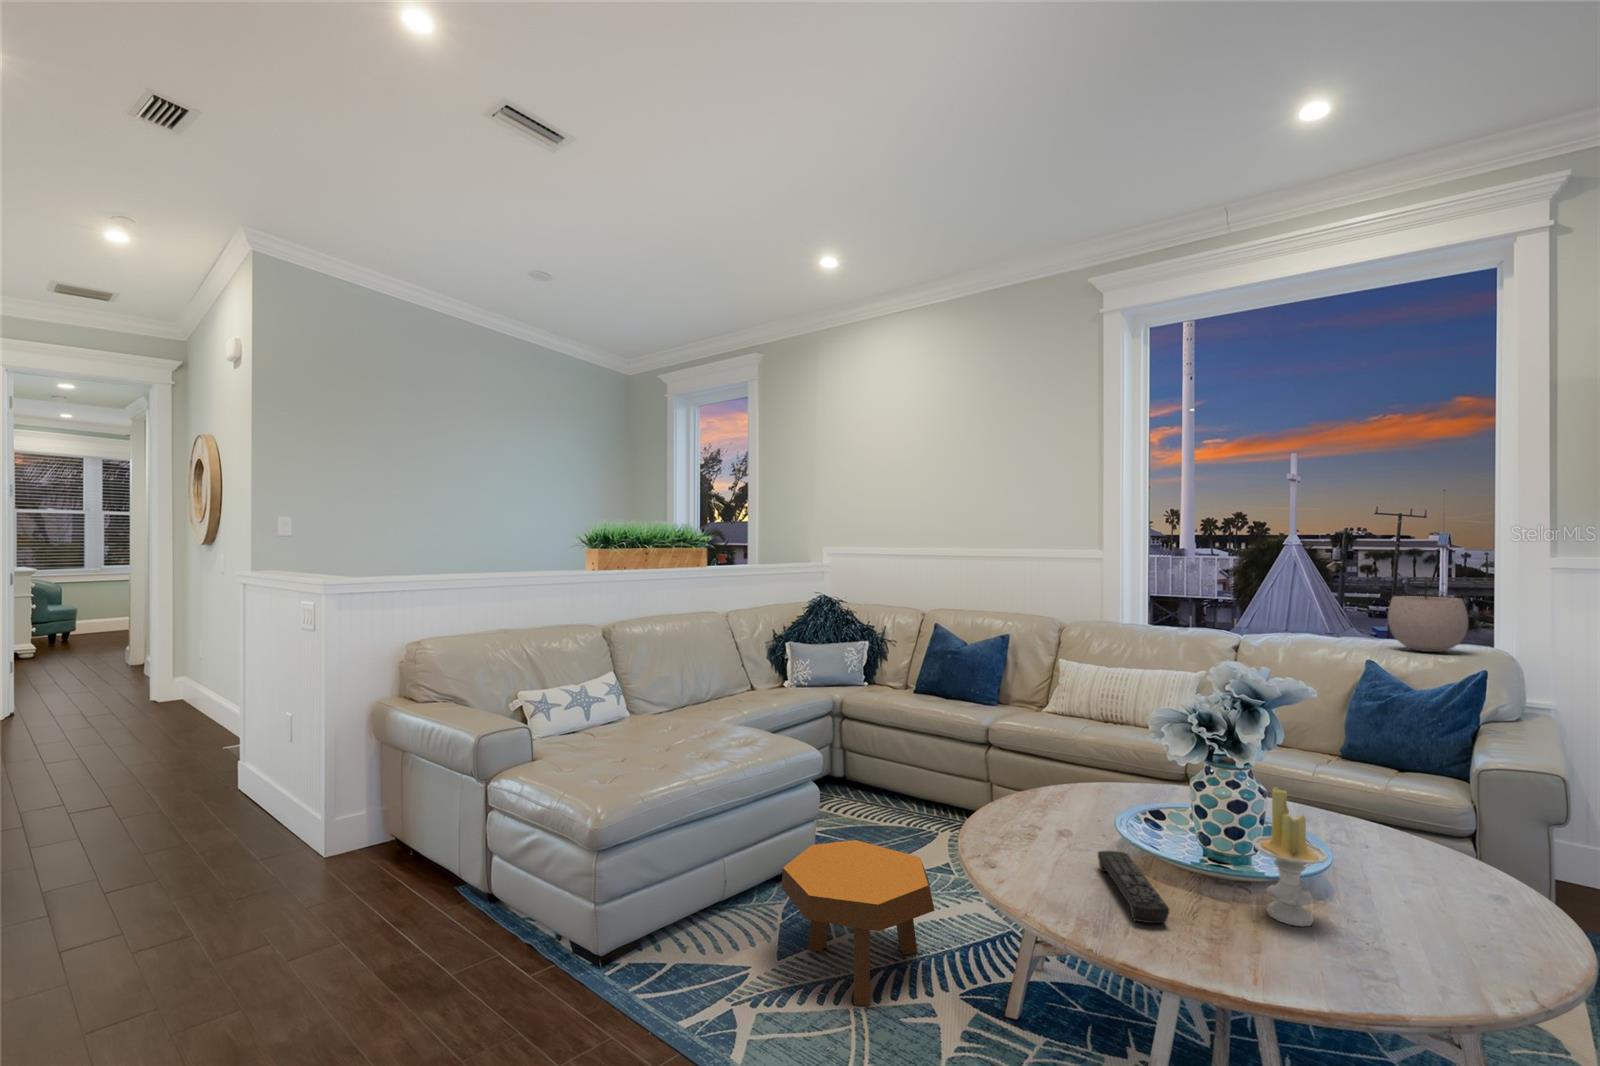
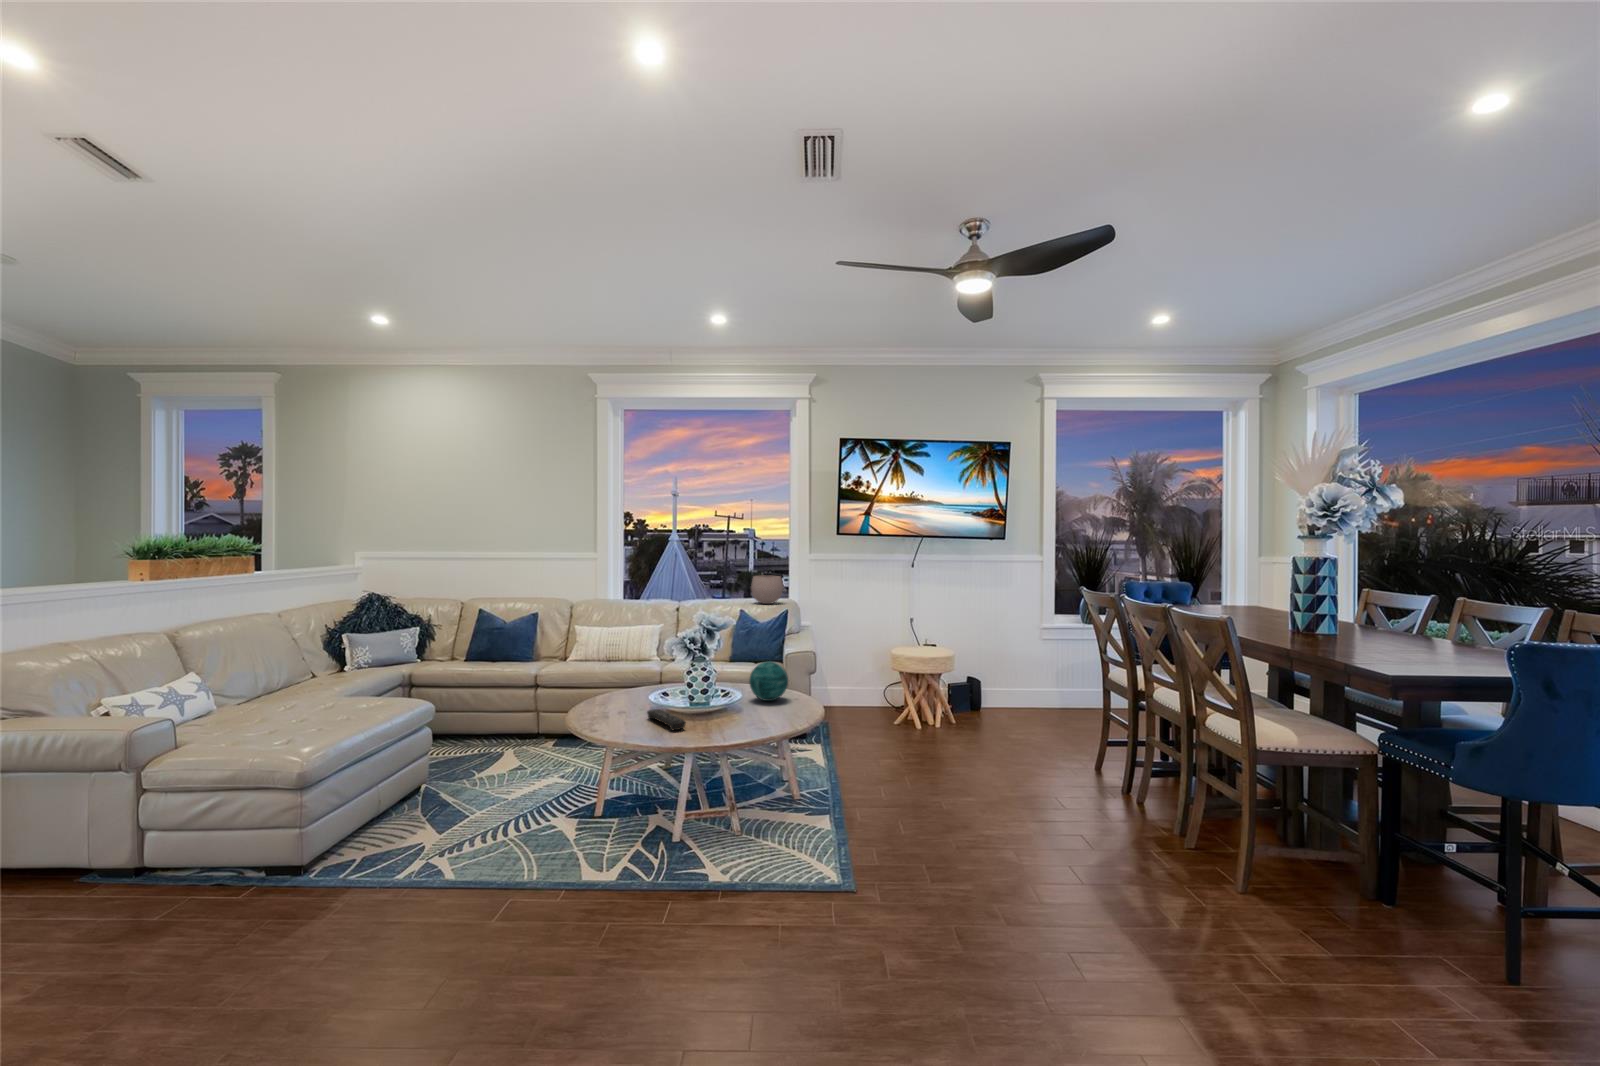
candle: present [1252,787,1328,926] -> none [714,663,741,719]
decorative orb: none [1362,794,1484,895] -> present [749,661,788,701]
footstool: present [781,840,935,1006] -> none [441,751,549,837]

